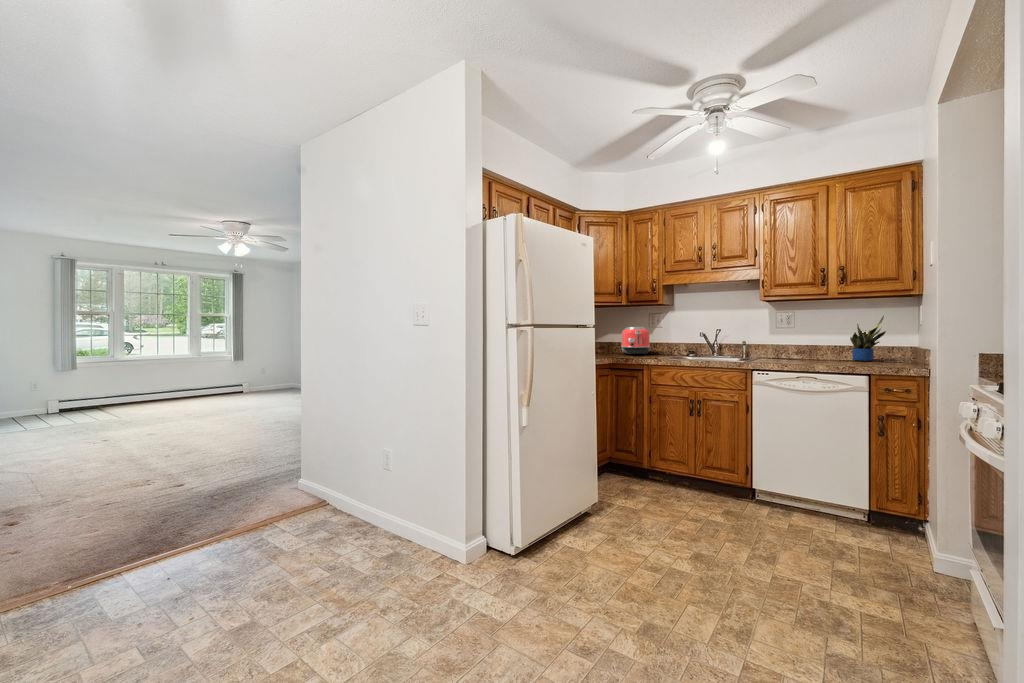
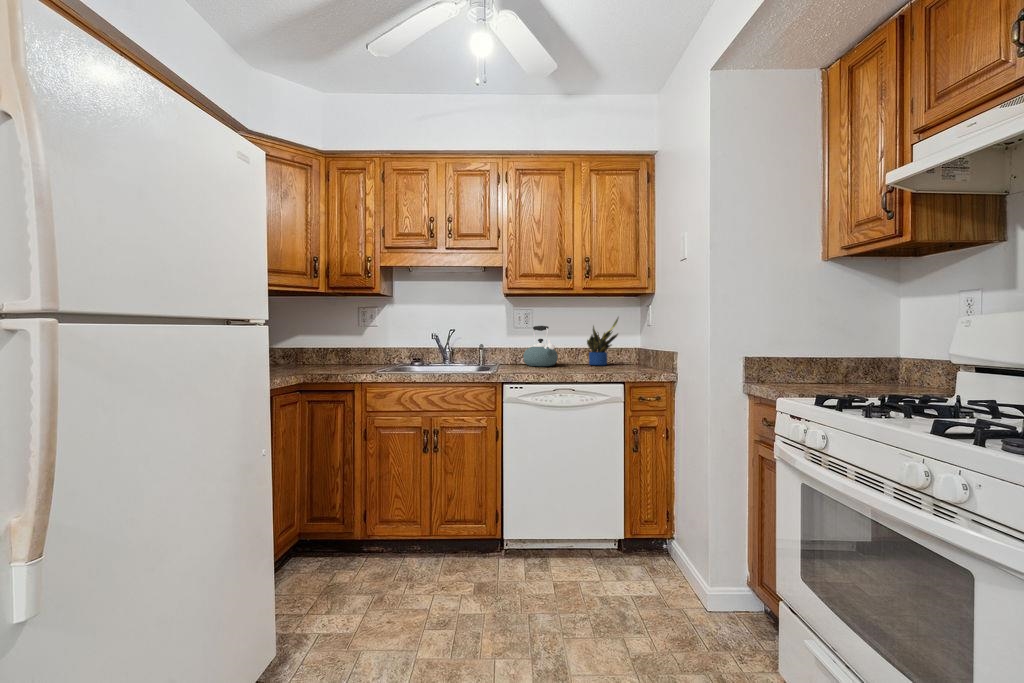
kettle: none [783,325,817,360] -> present [523,326,558,366]
toaster: present [621,327,650,354] -> none [317,324,361,365]

